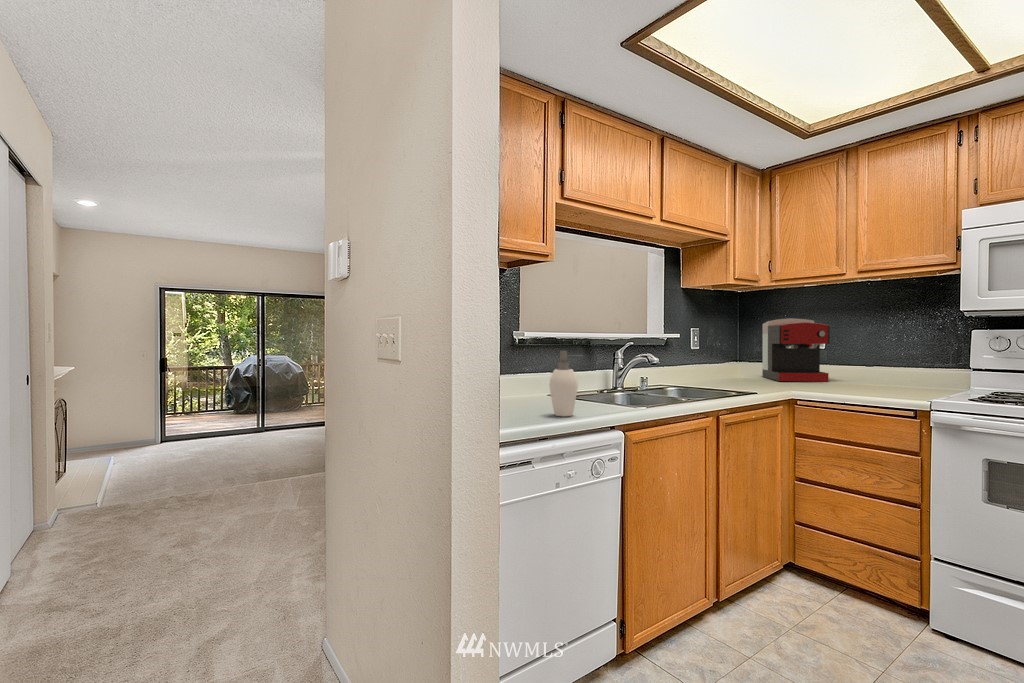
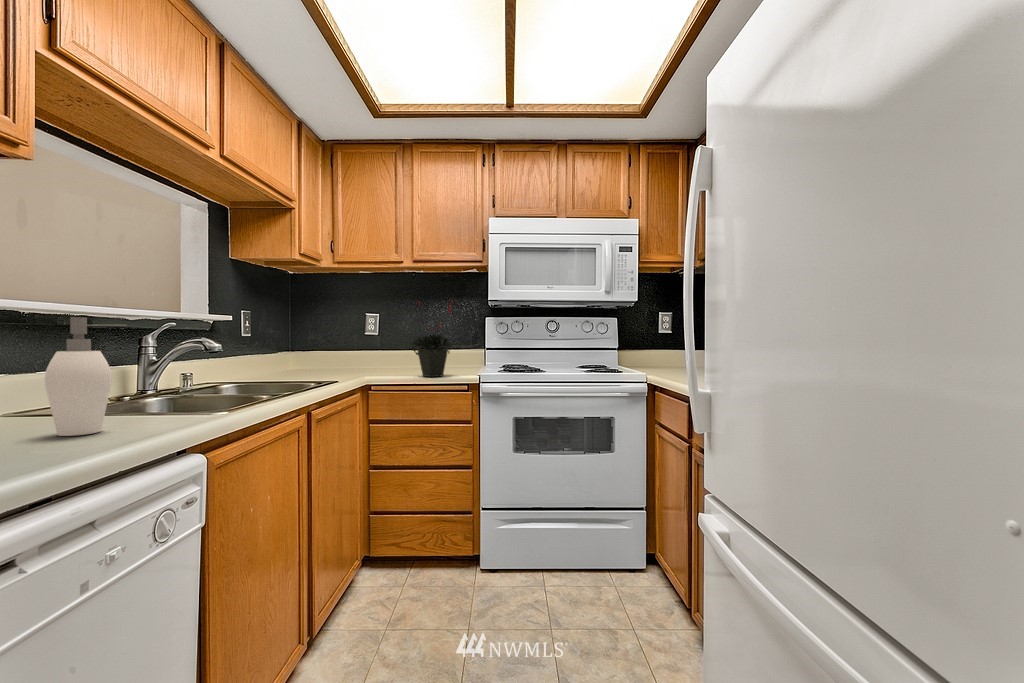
potted plant: none [841,314,896,397] -> present [411,301,452,377]
coffee maker: present [762,318,830,382] -> none [322,305,388,371]

